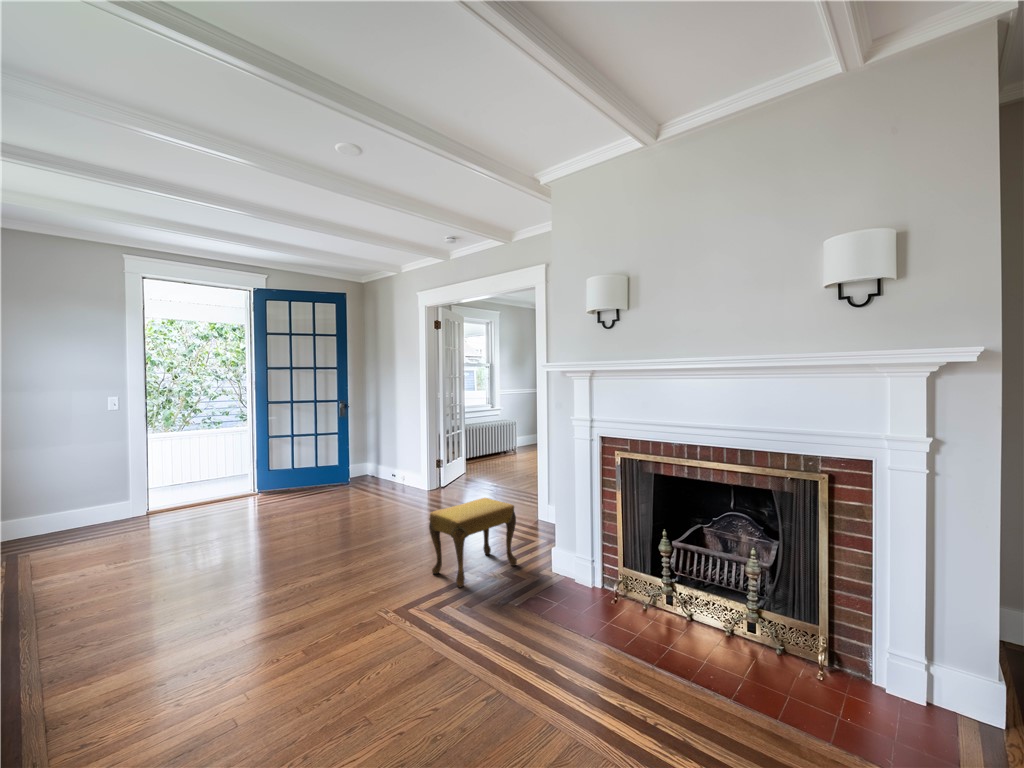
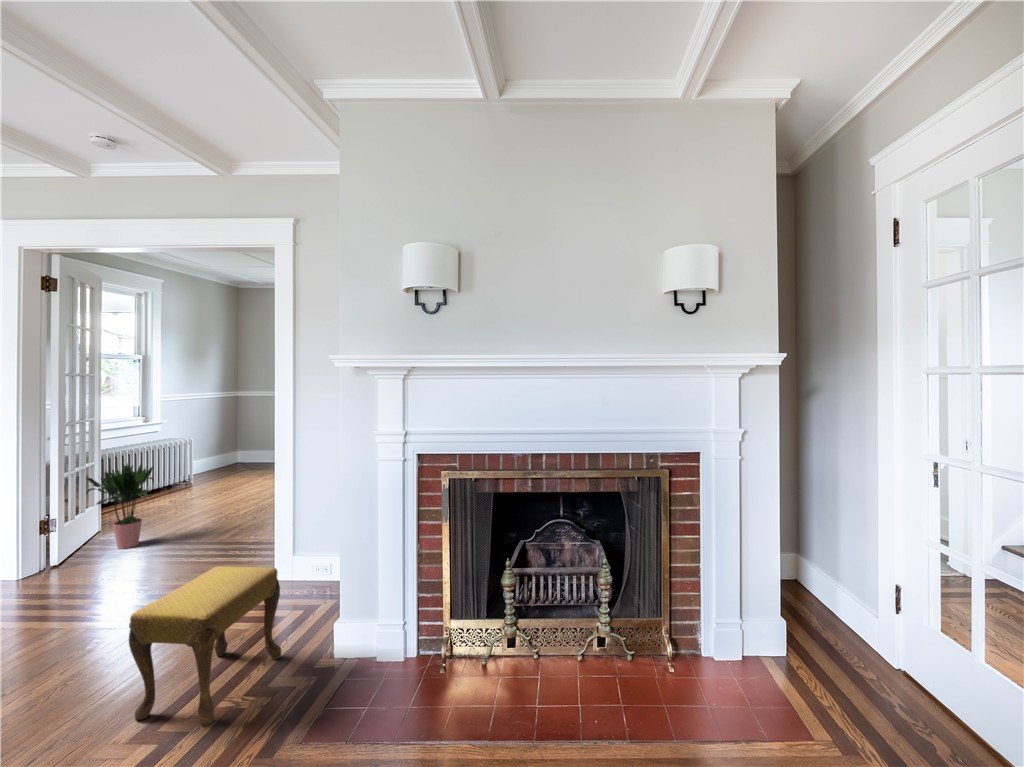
potted plant: none [457,429,496,485] -> present [87,464,153,549]

